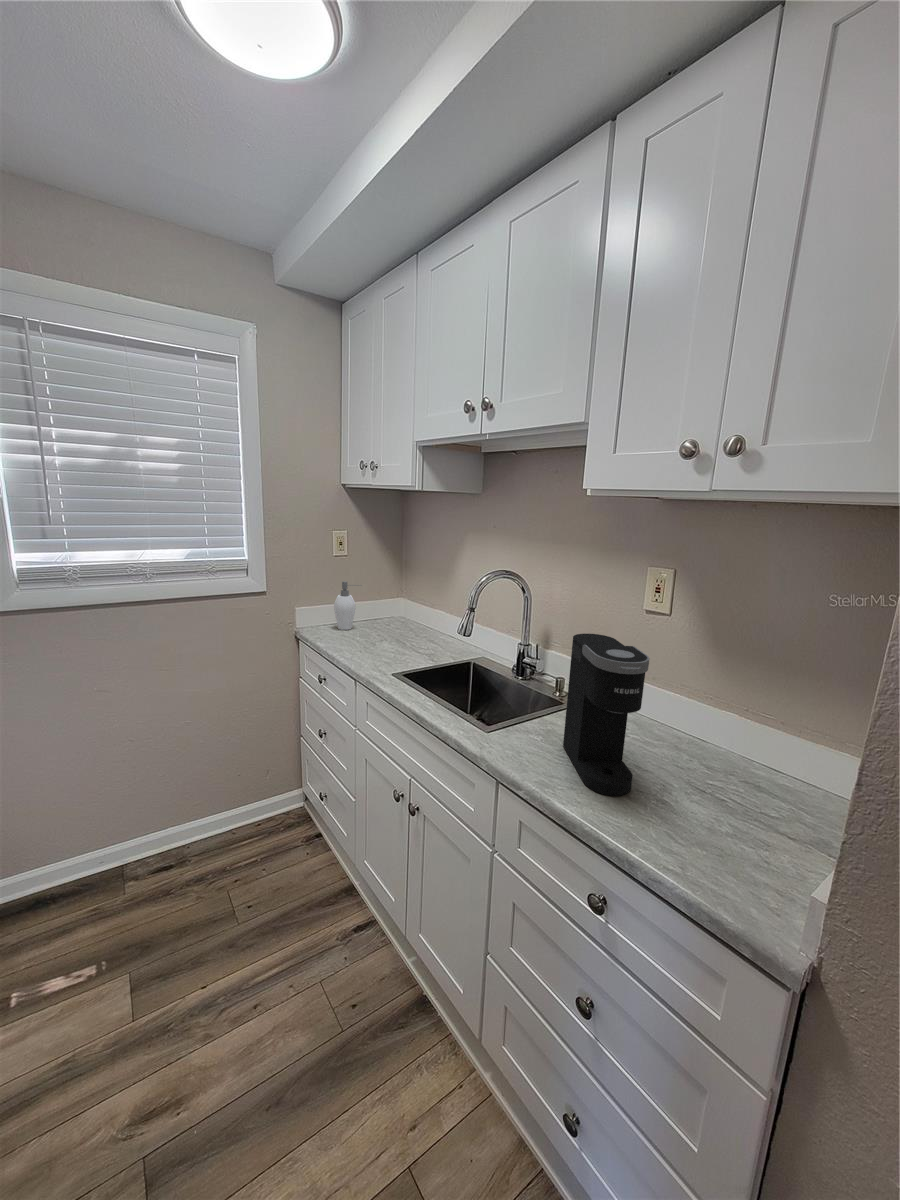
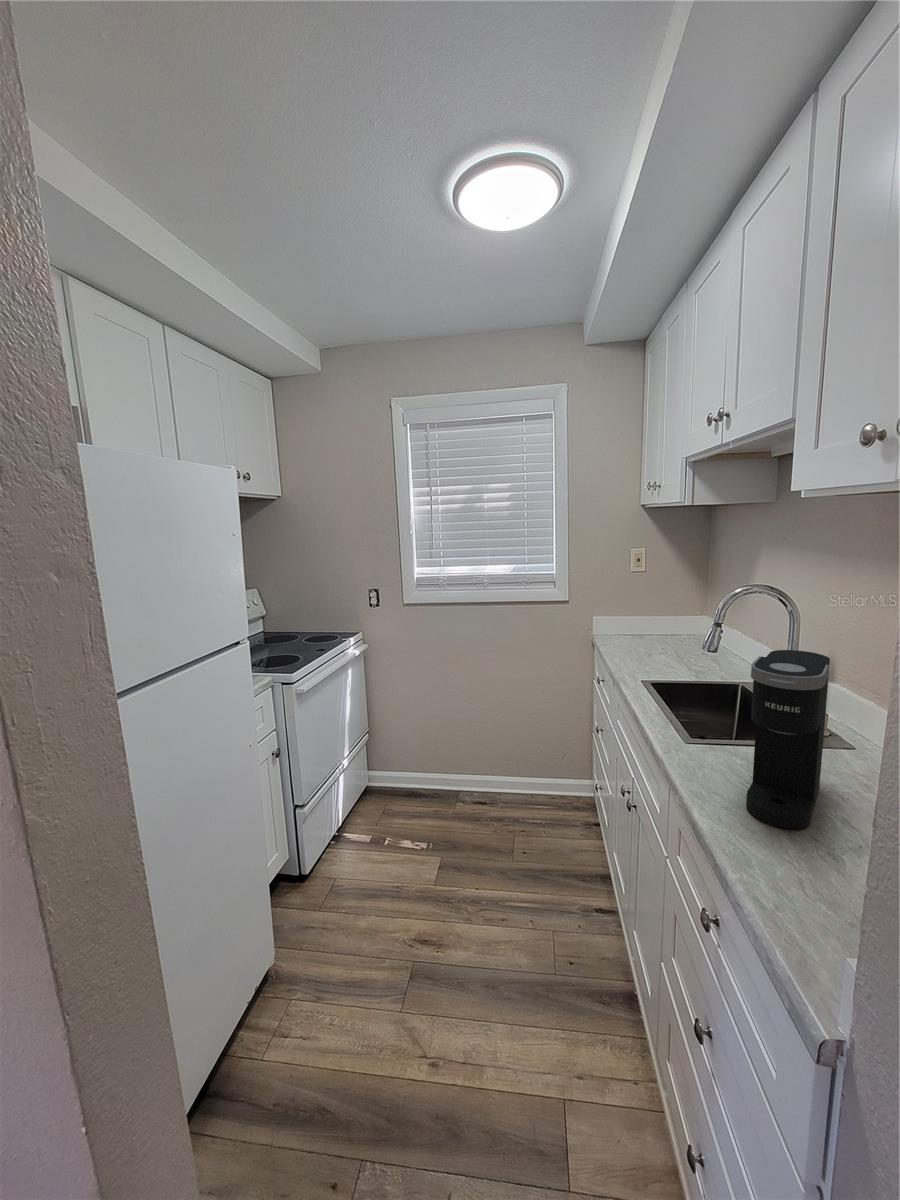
soap dispenser: present [334,581,362,630] -> none [625,596,653,641]

